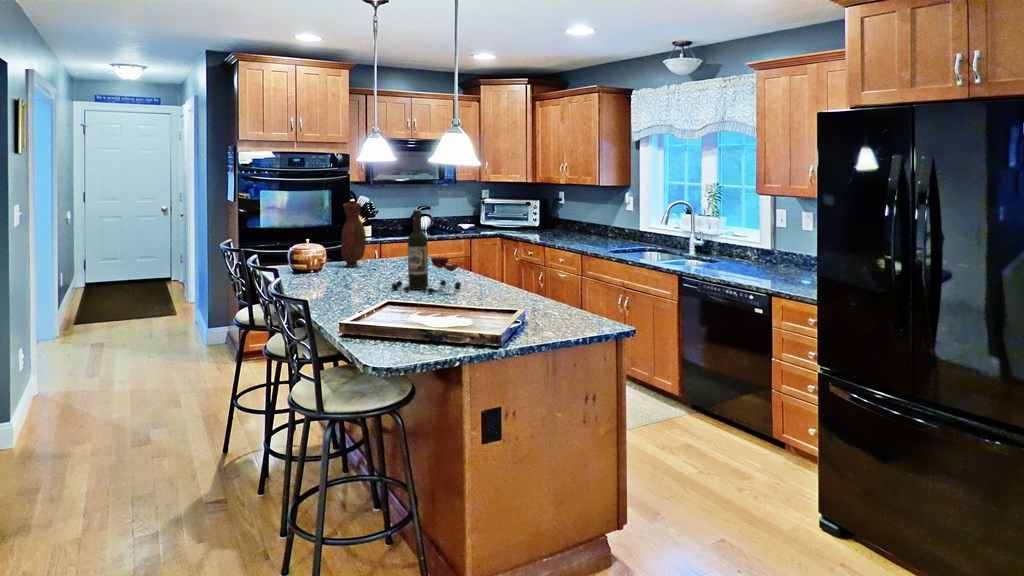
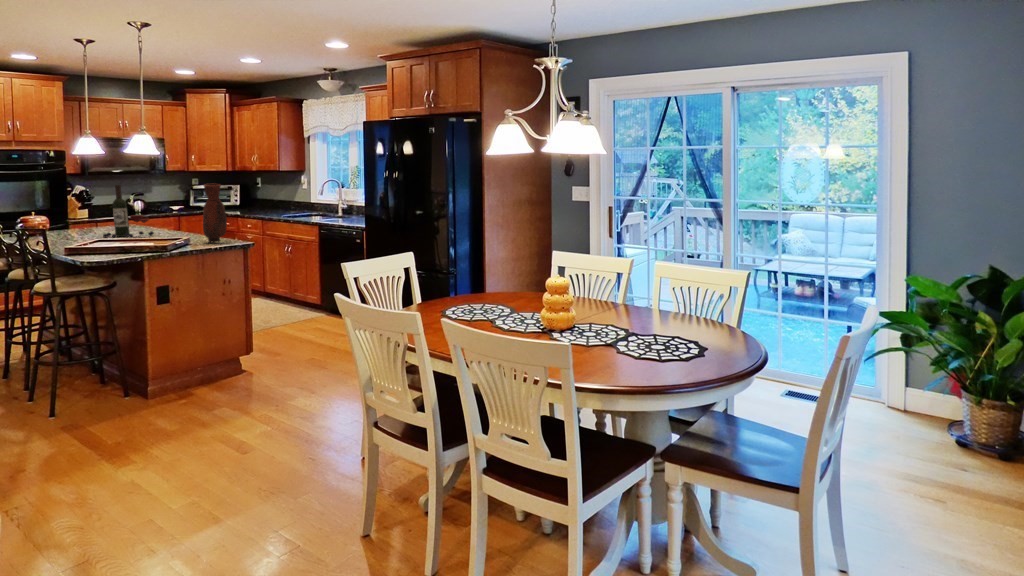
vase: present [341,203,366,267] -> present [203,184,227,242]

